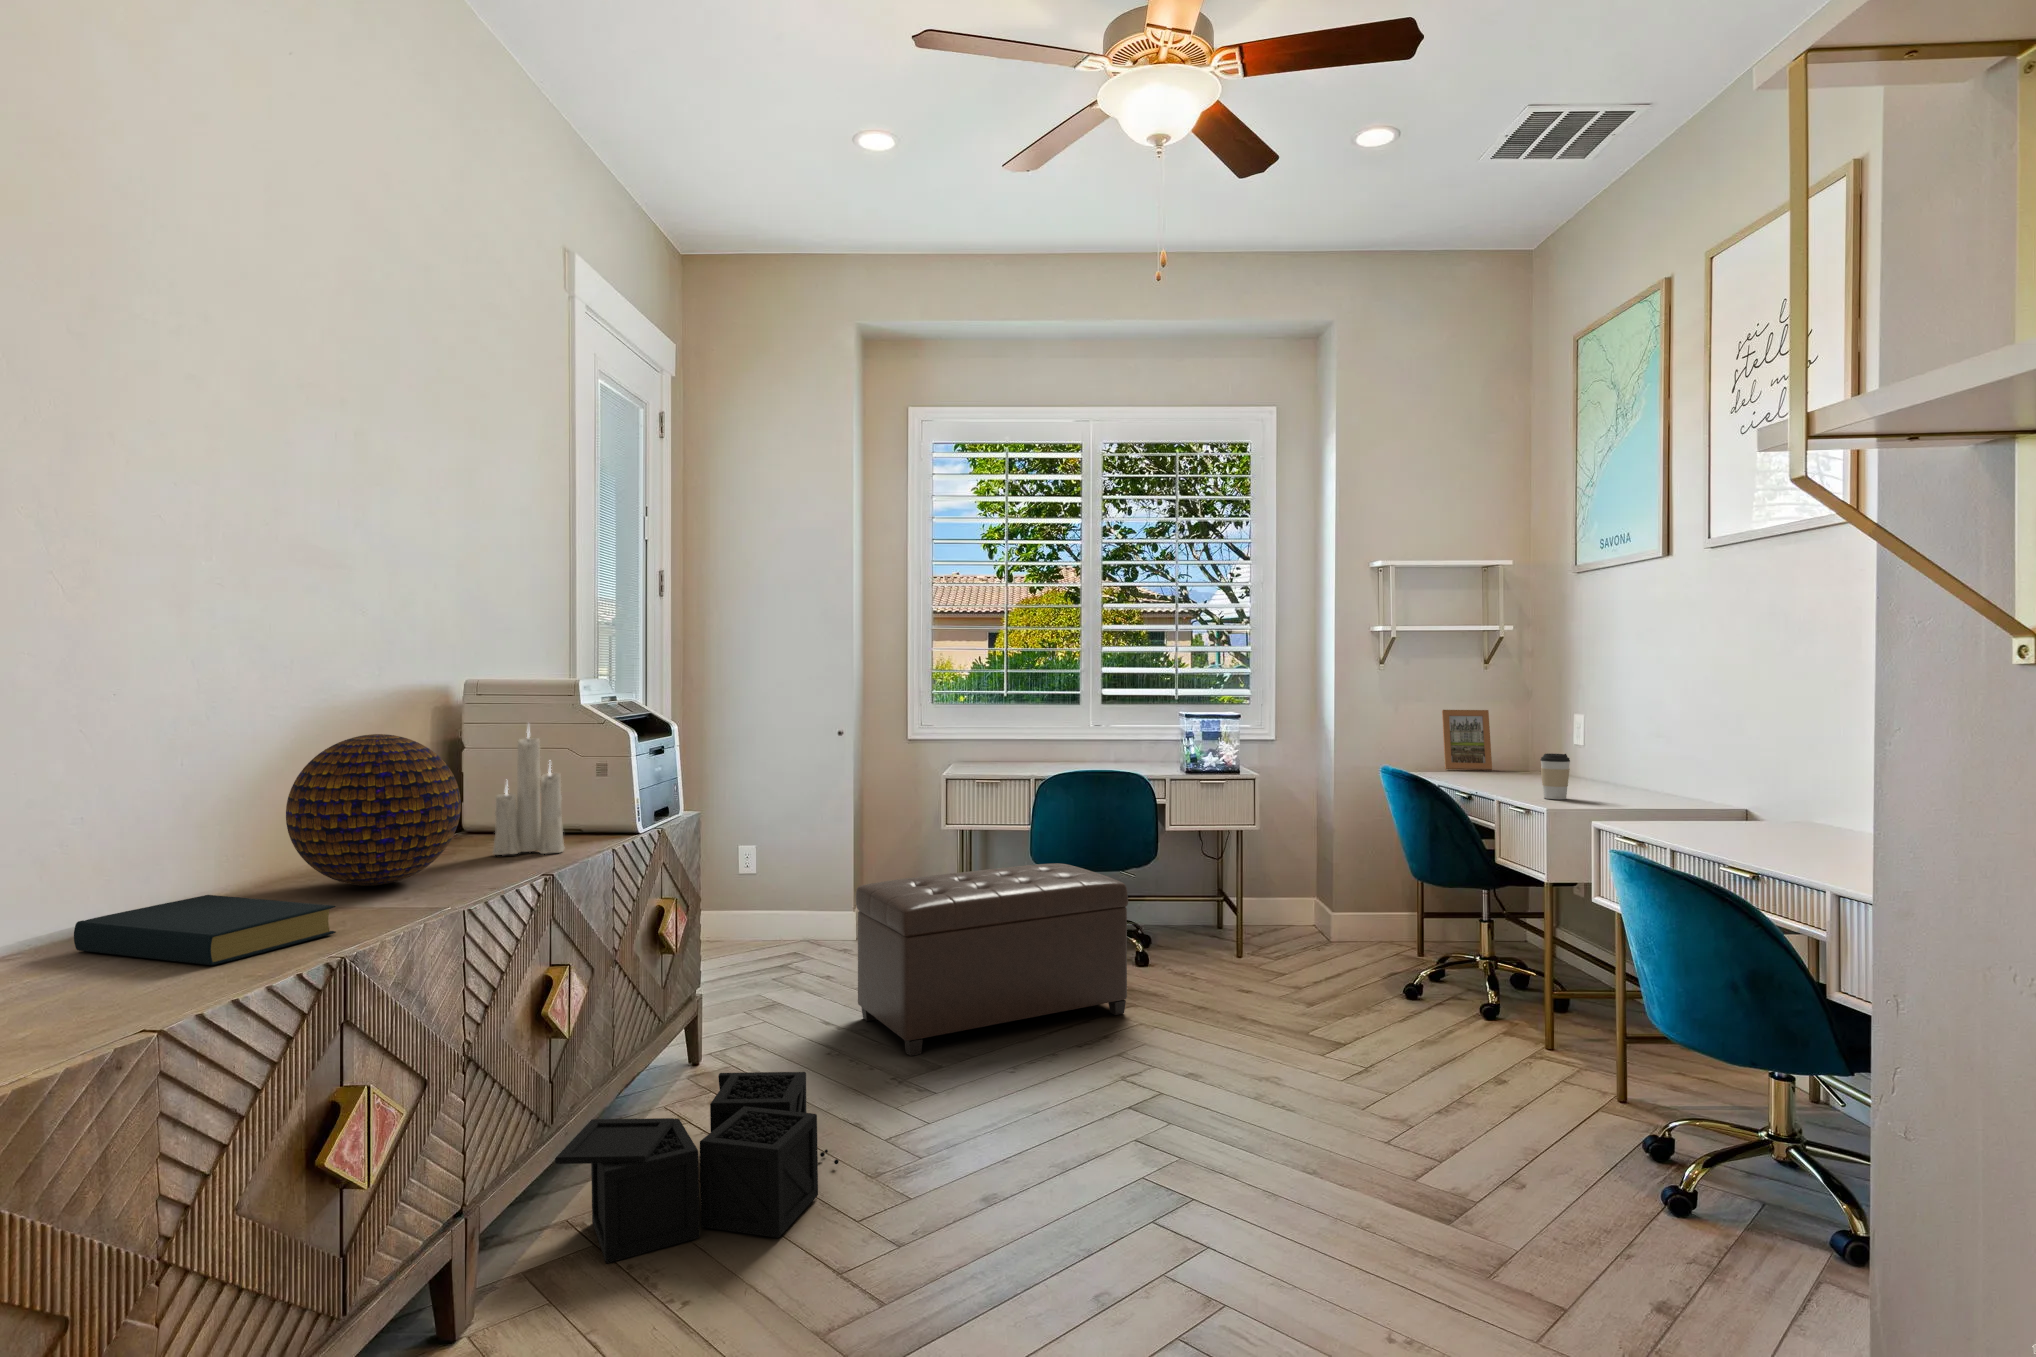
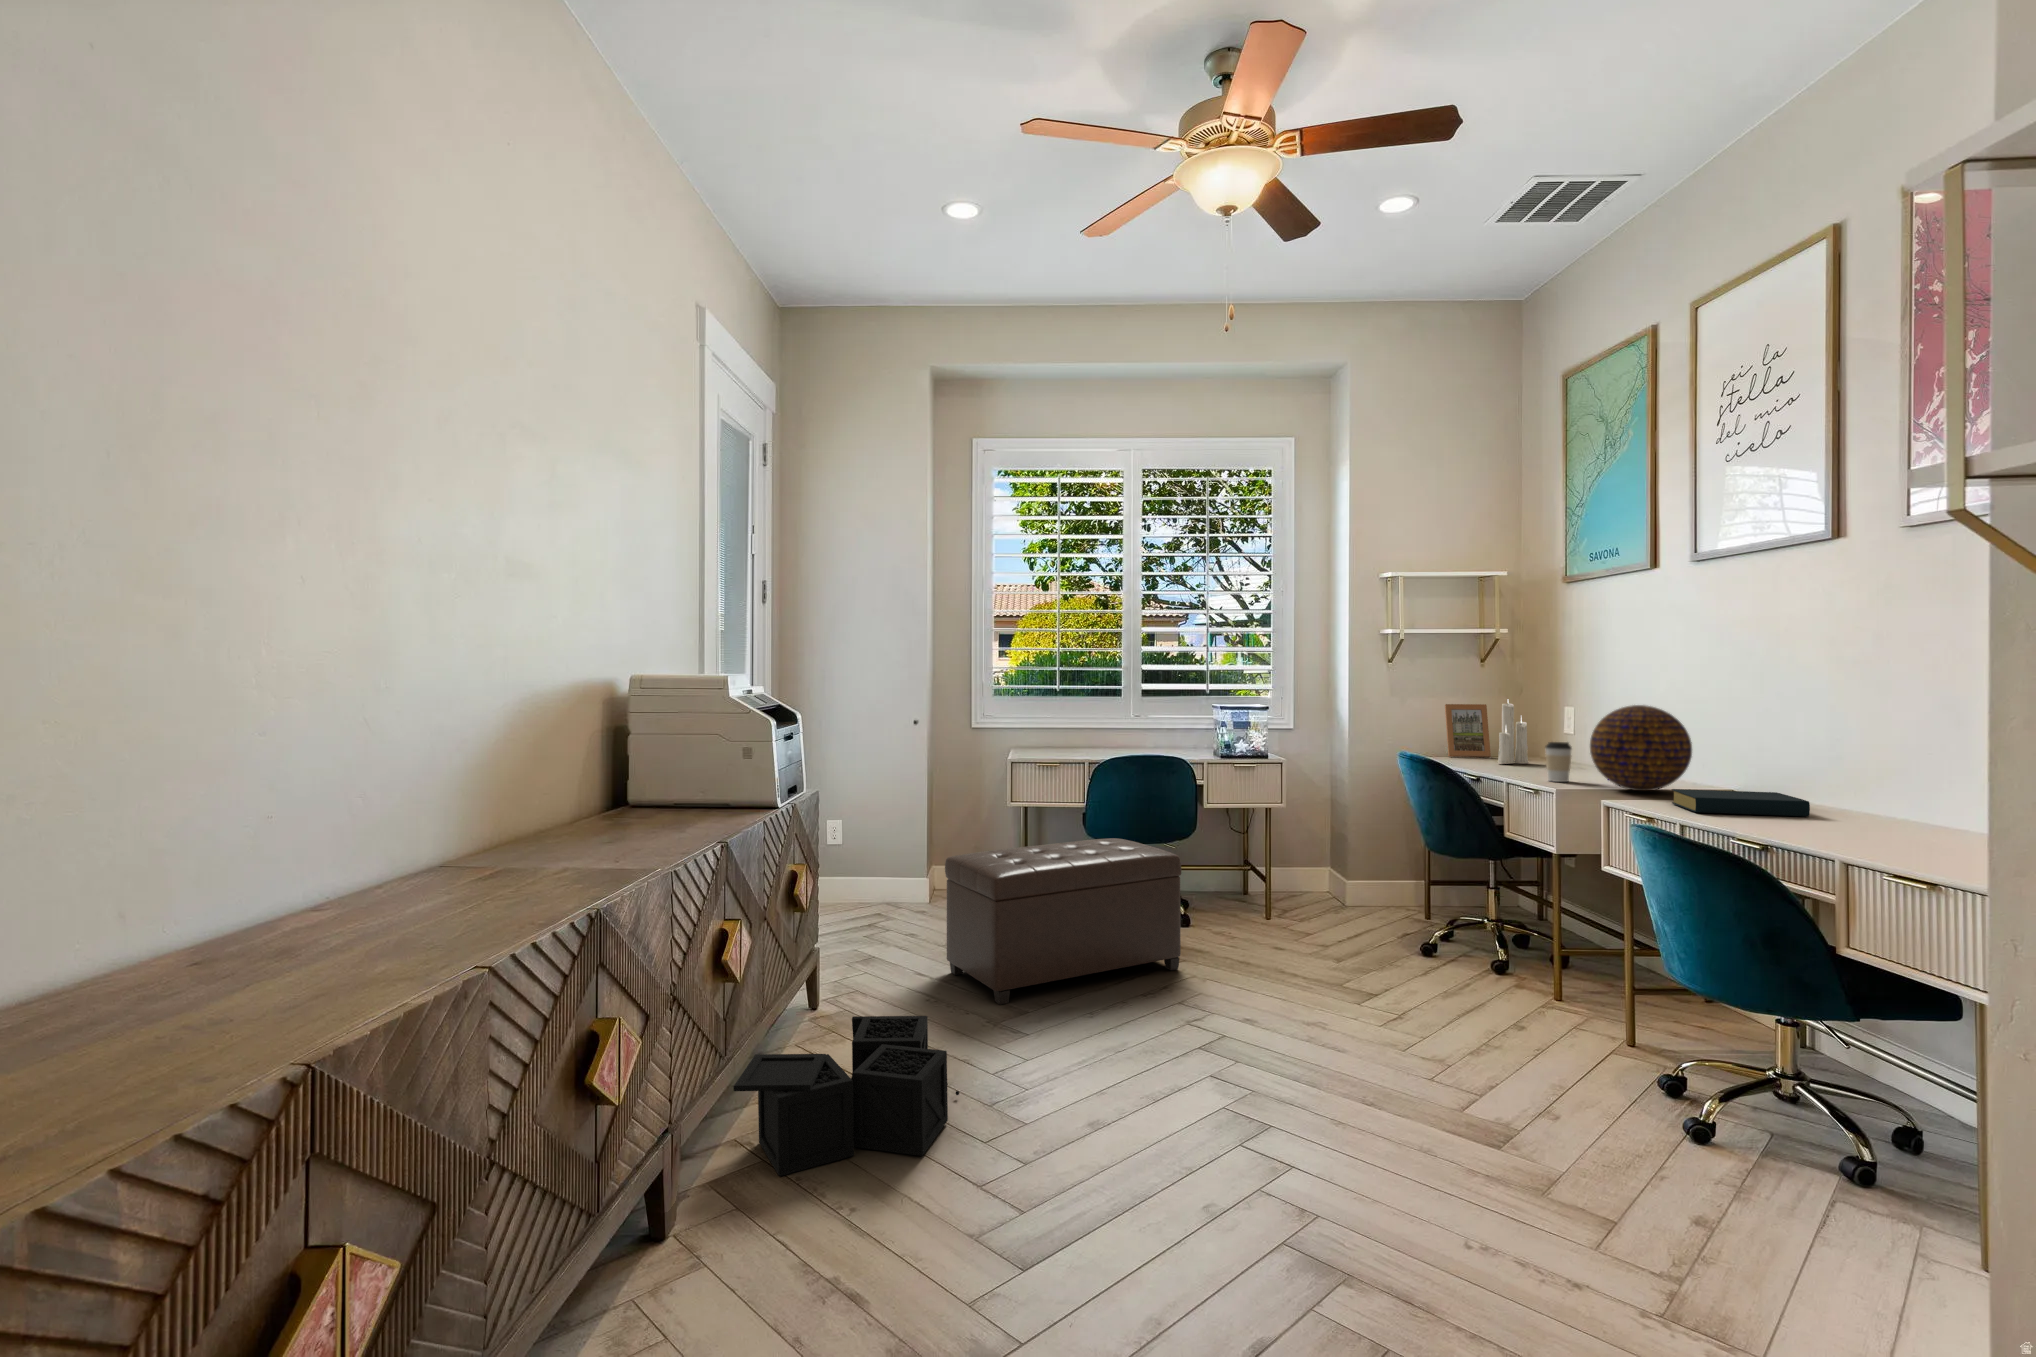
candle: present [493,731,564,855] -> present [1497,701,1529,764]
decorative orb: present [286,734,461,886] -> present [1590,705,1692,791]
hardback book: present [74,895,336,965] -> present [1672,789,1810,817]

